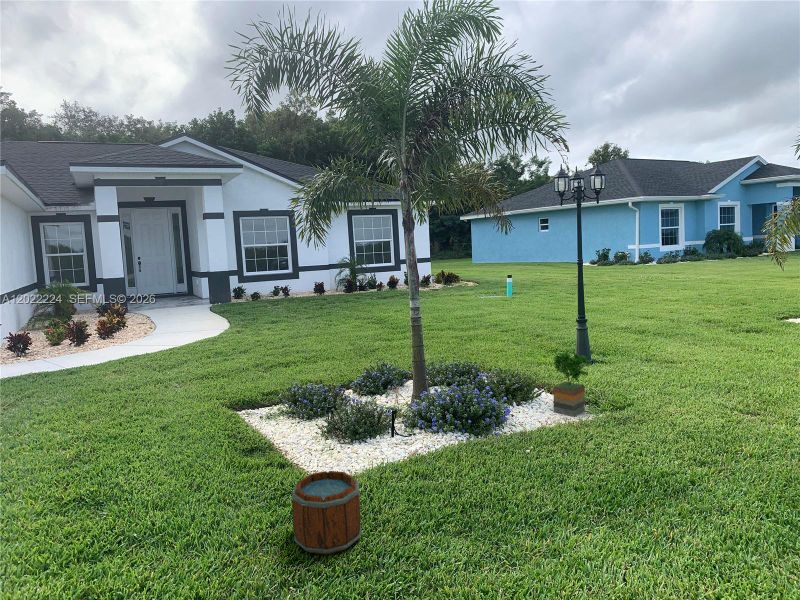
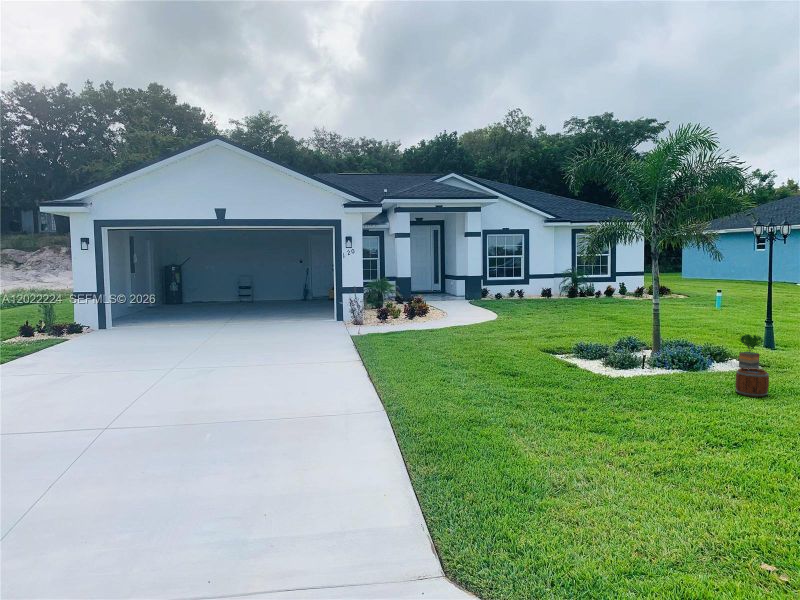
bucket: present [292,471,361,555] -> present [735,368,769,397]

